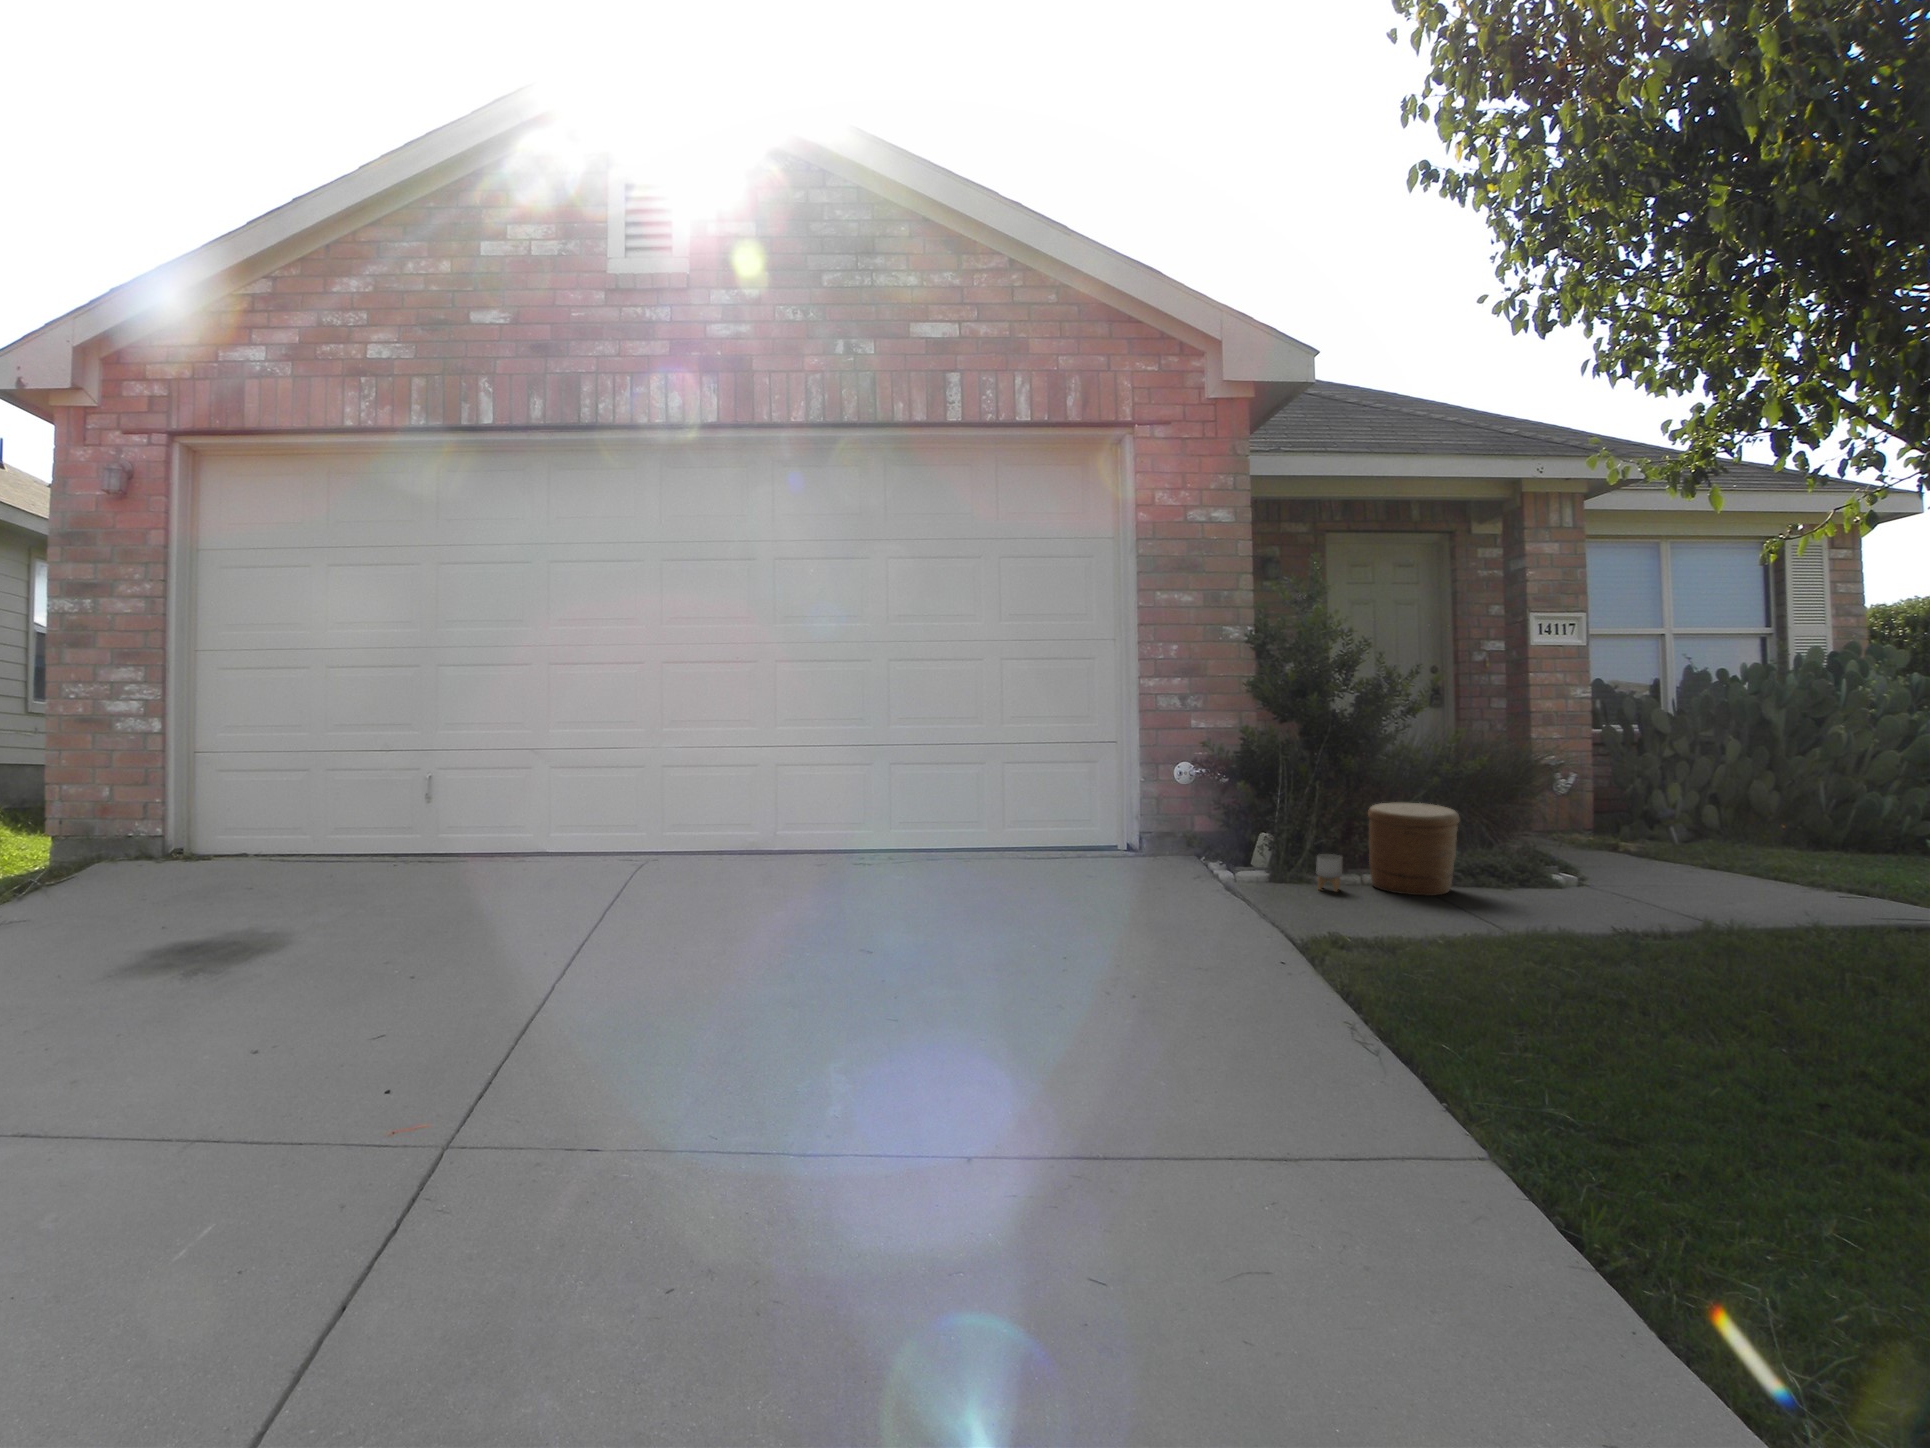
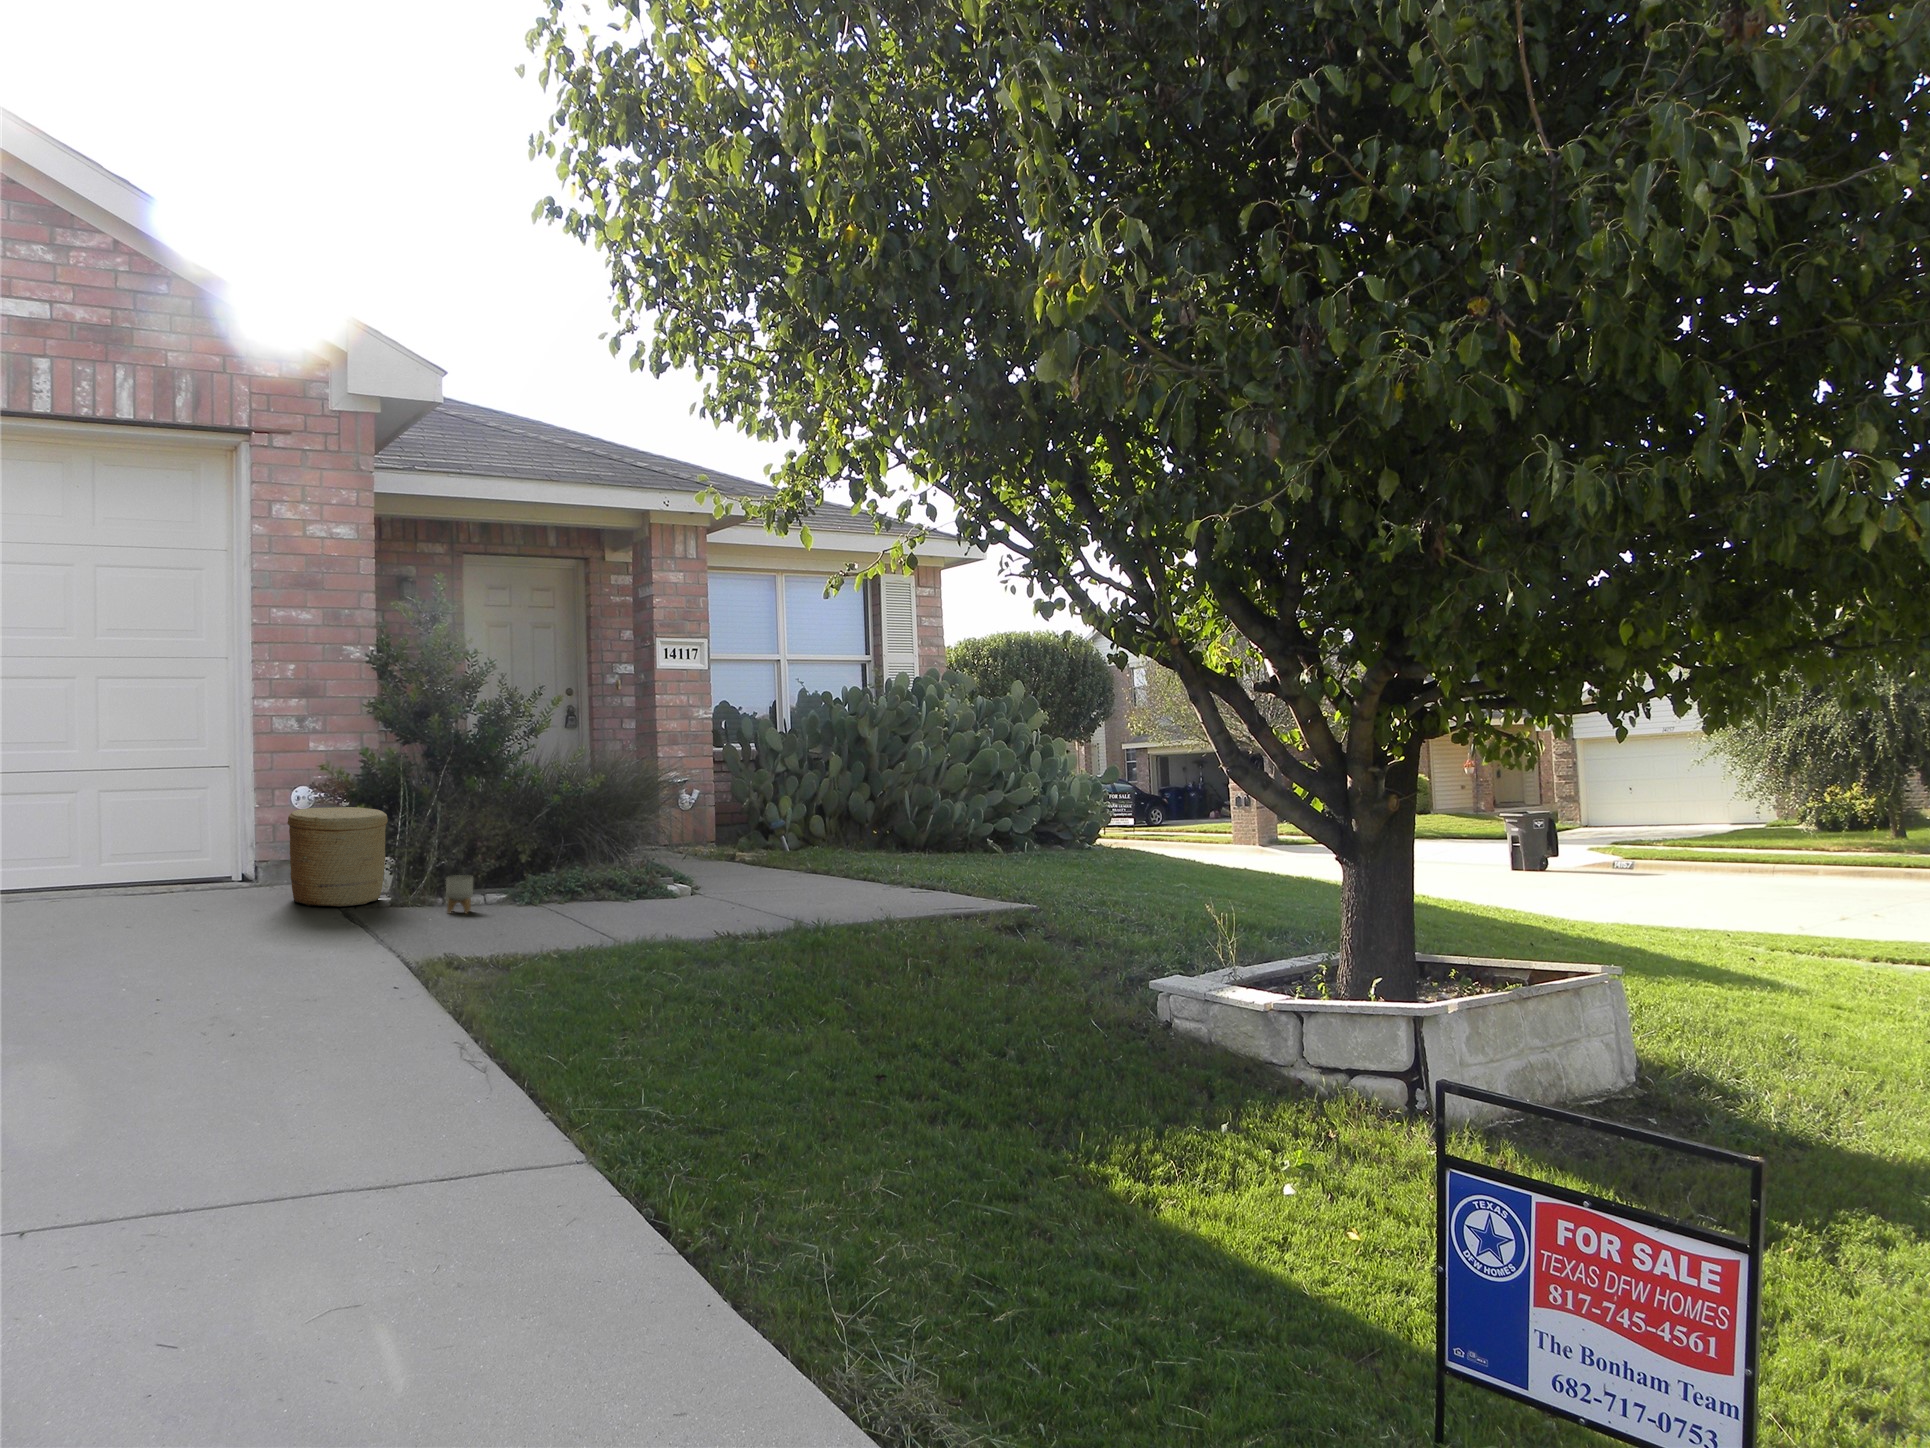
woven basket: present [1368,802,1460,896] -> present [287,807,388,906]

